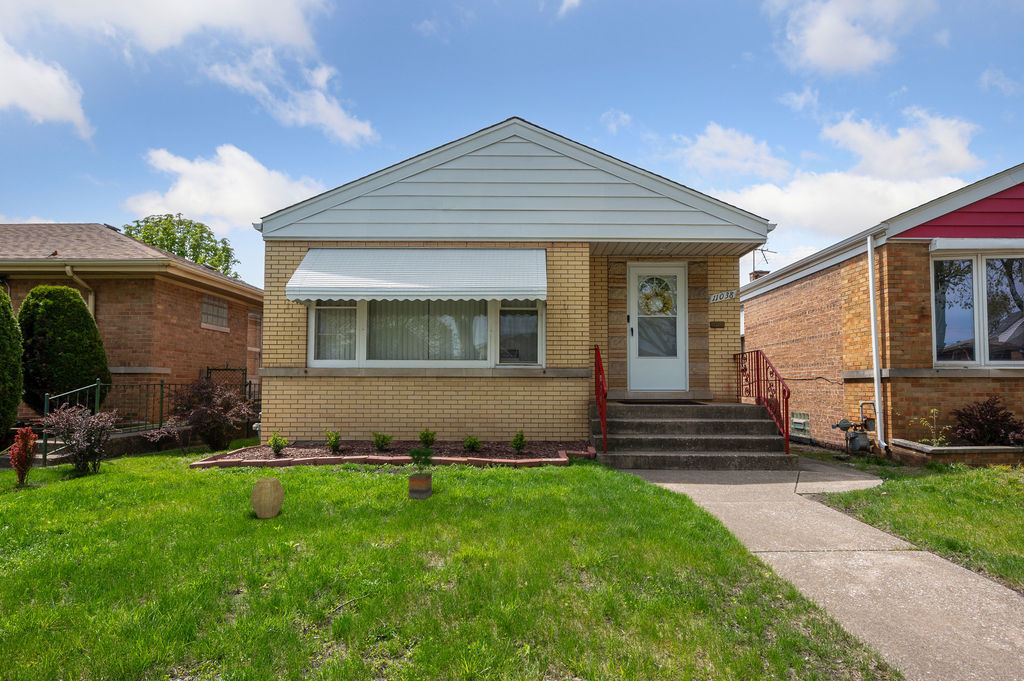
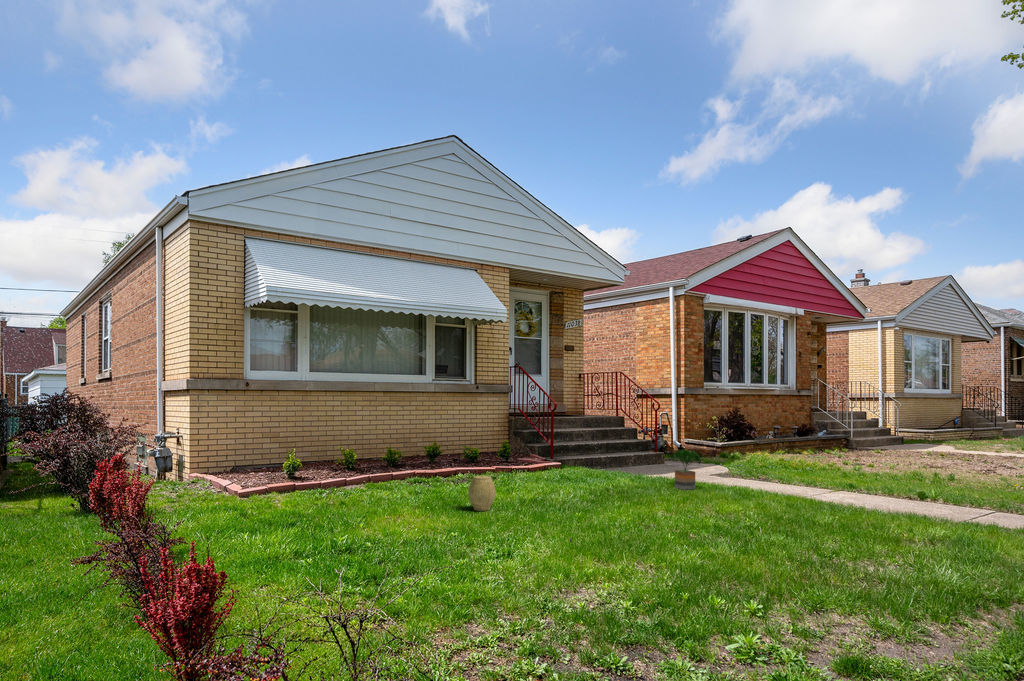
potted tree: present [408,448,437,499] -> present [673,450,701,490]

